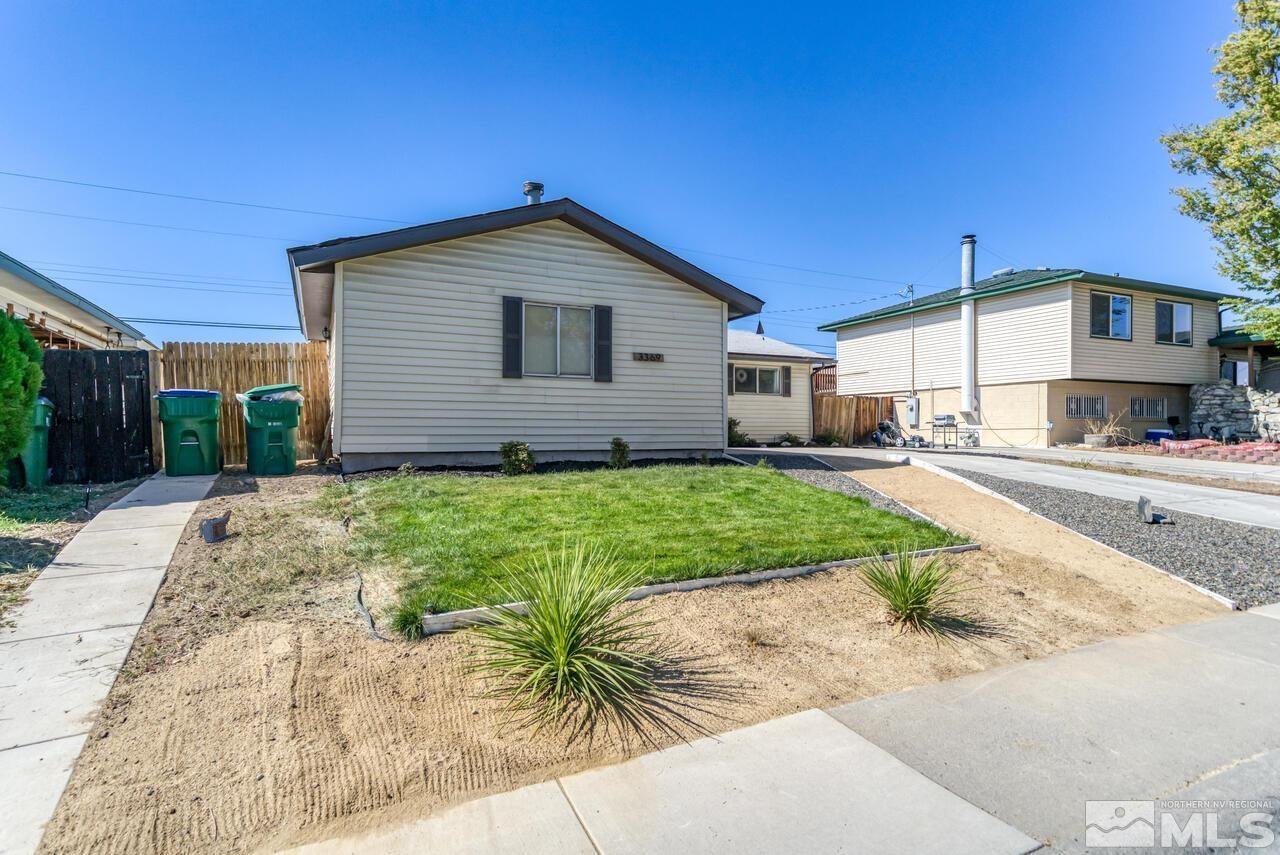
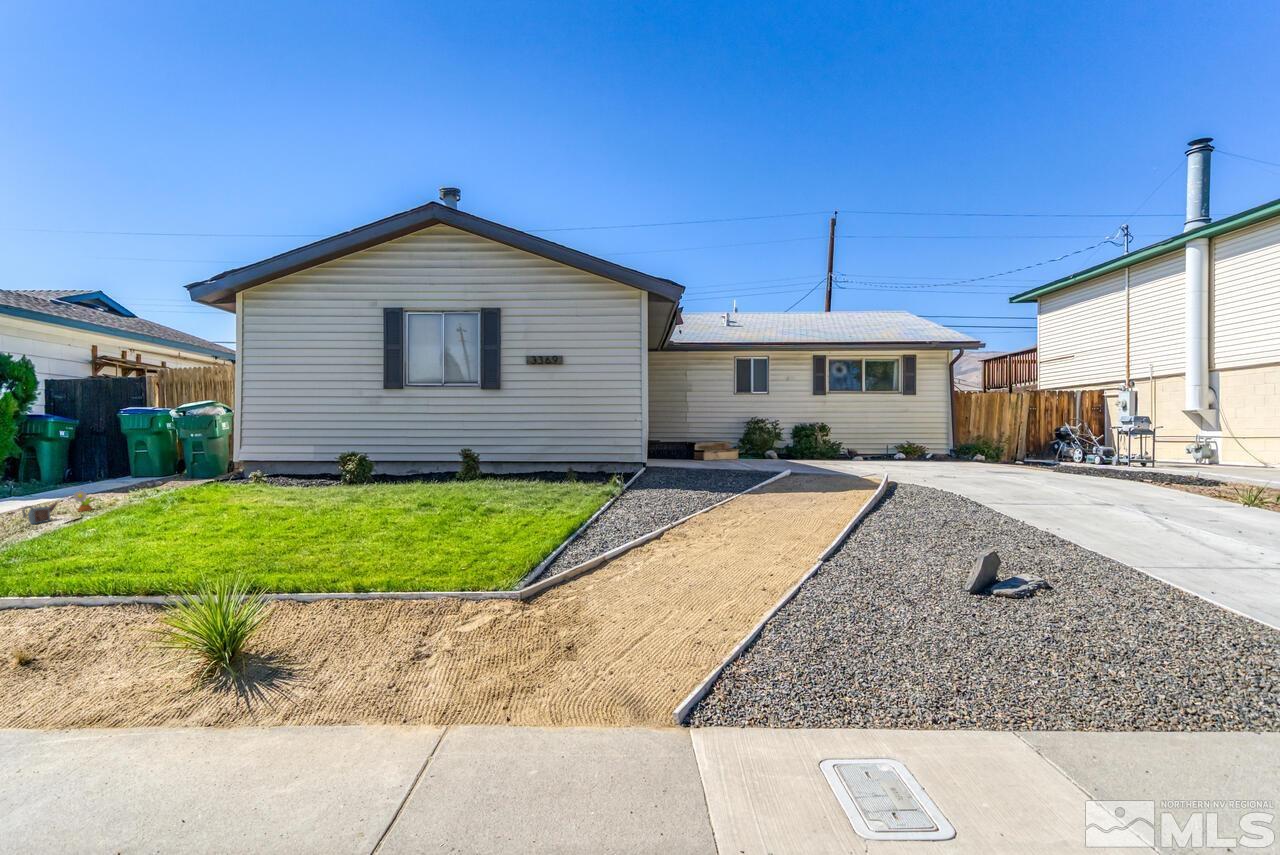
decorative plant: none [225,492,264,520] -> present [74,491,100,512]

